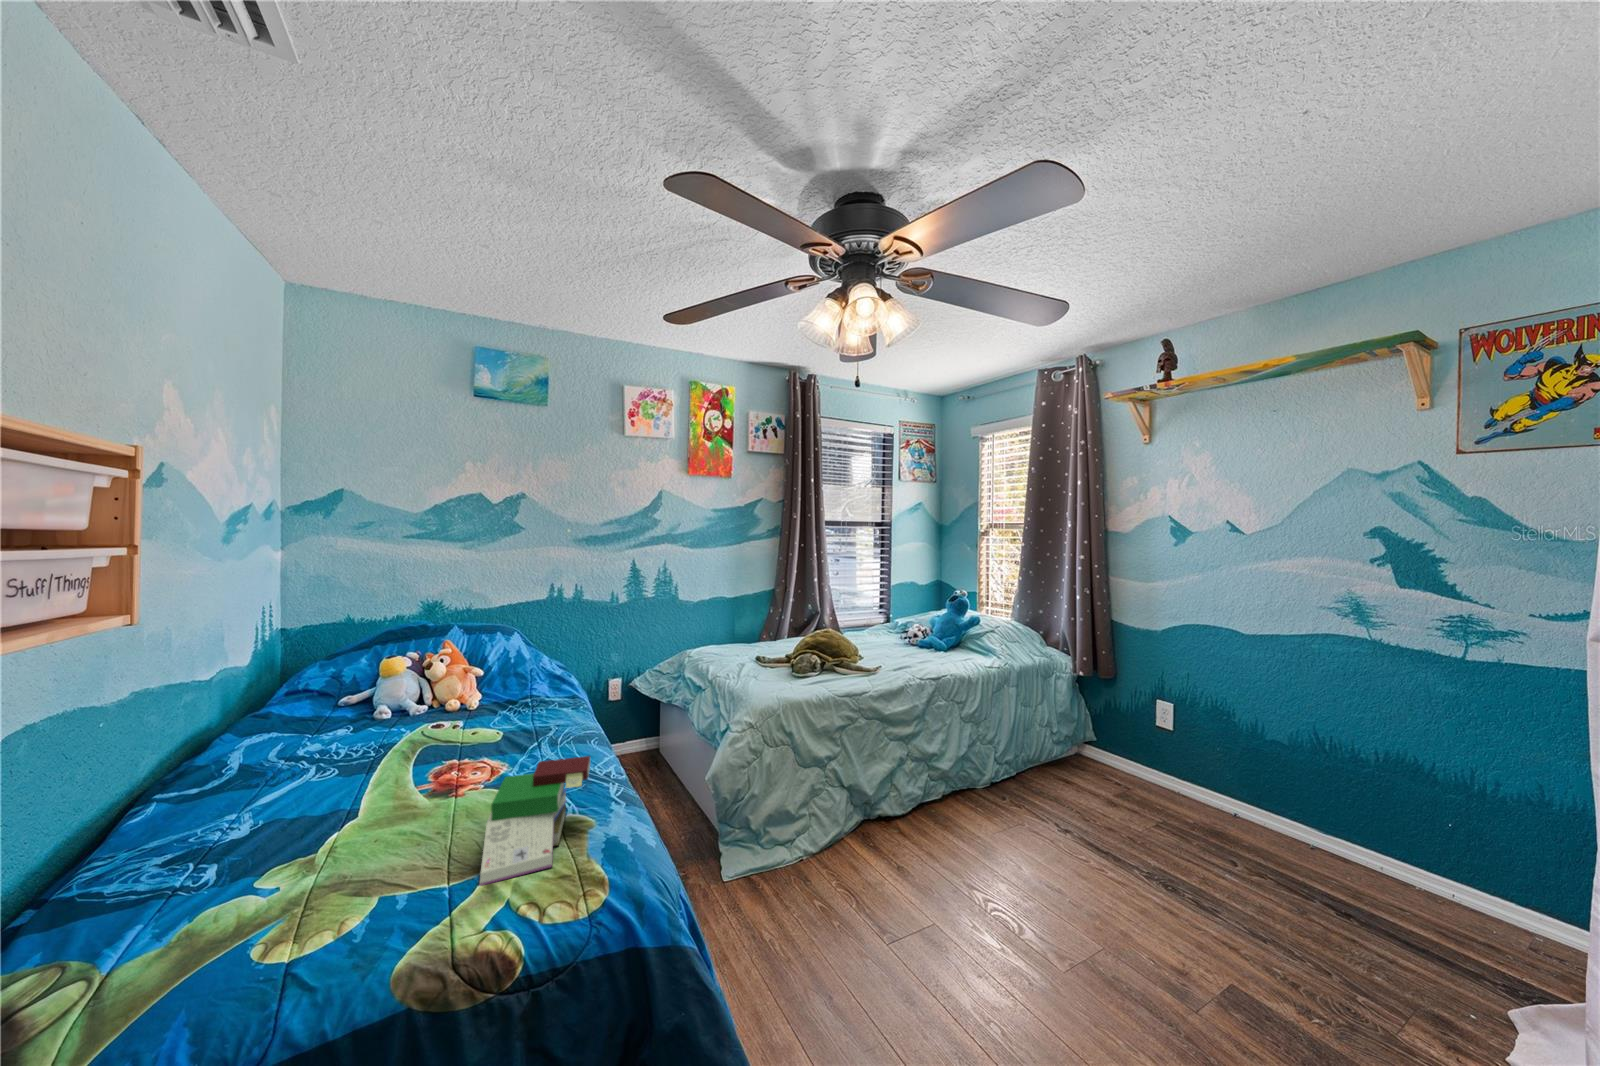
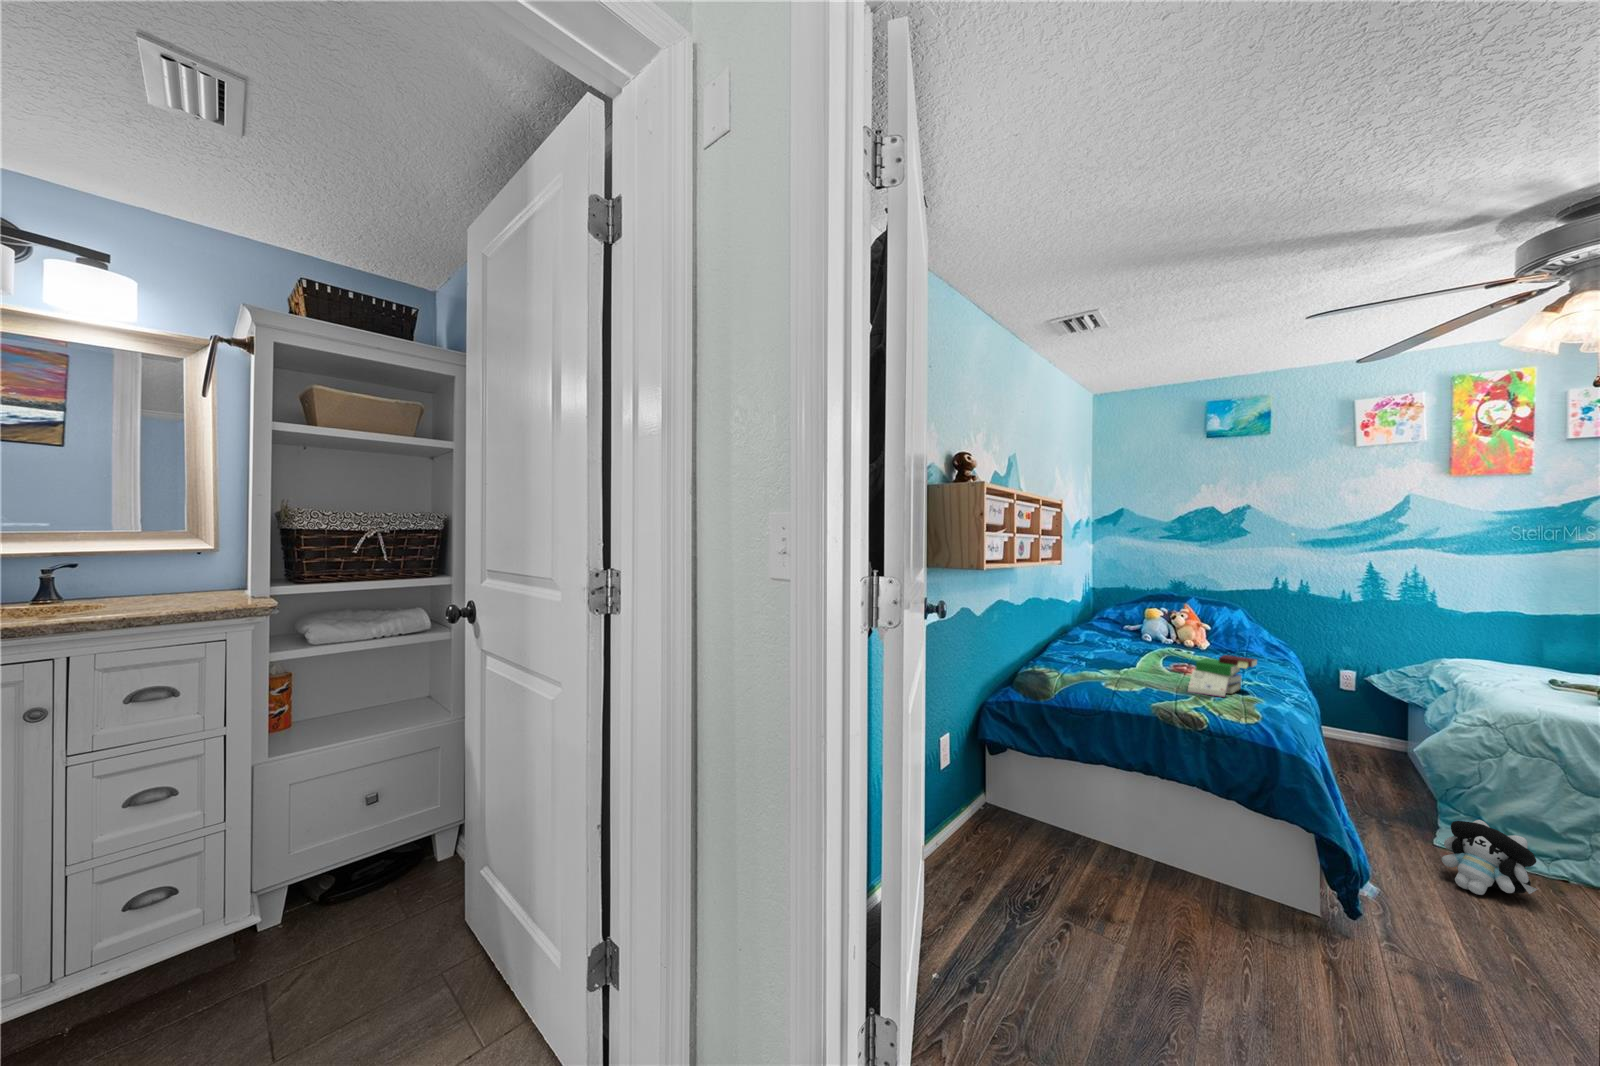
plush toy: none [780,864,858,971] -> present [1442,820,1537,895]

